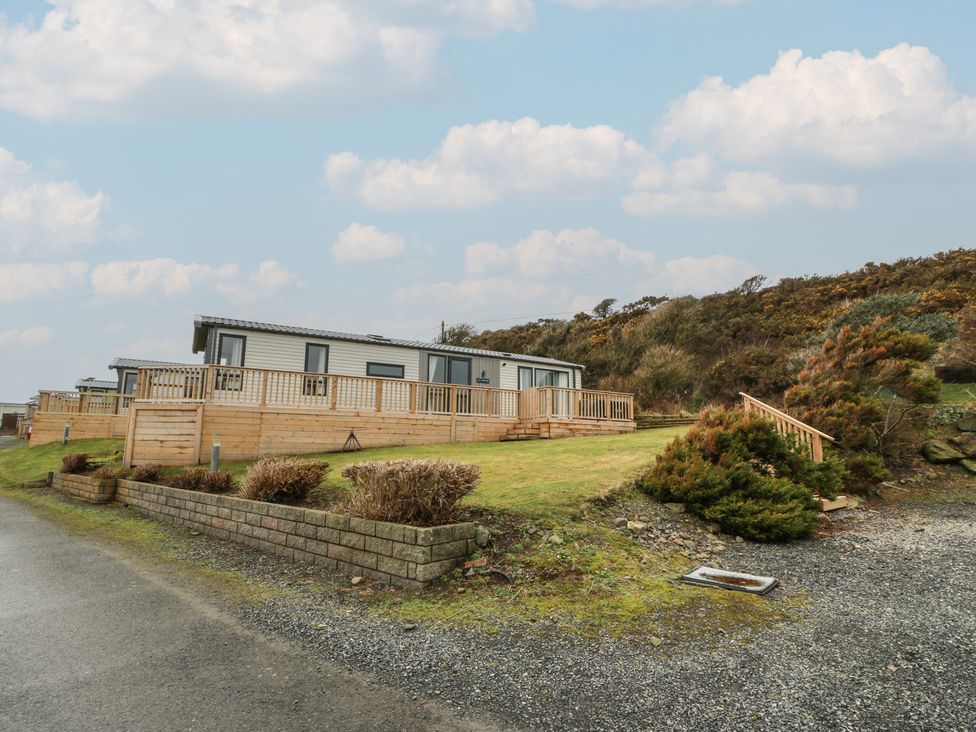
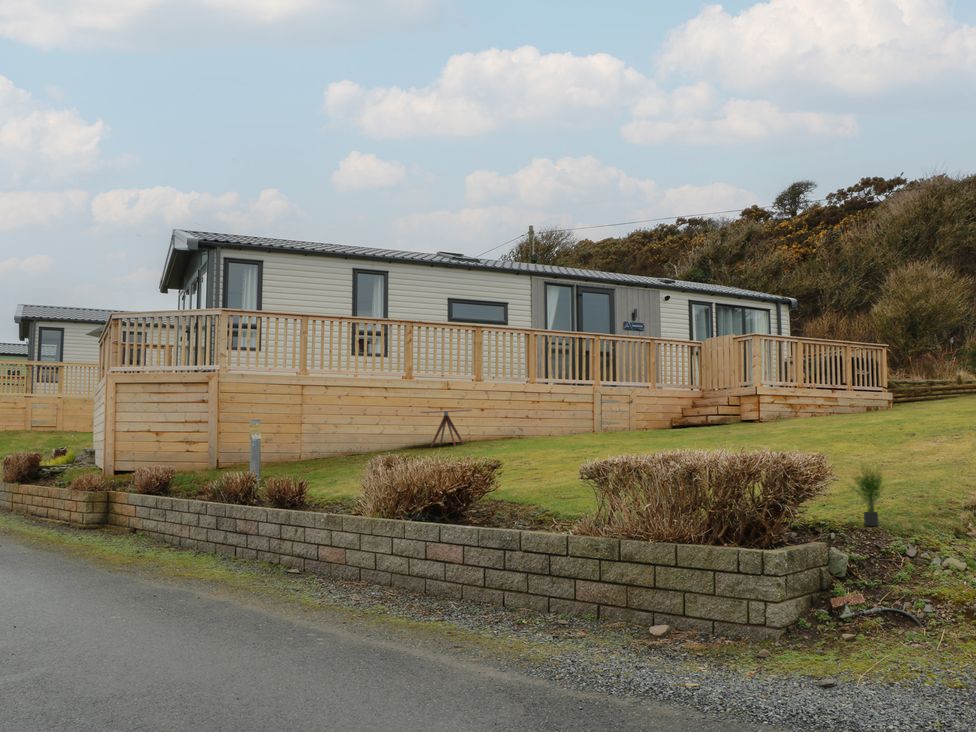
potted plant: none [507,467,536,510] -> present [852,468,883,526]

